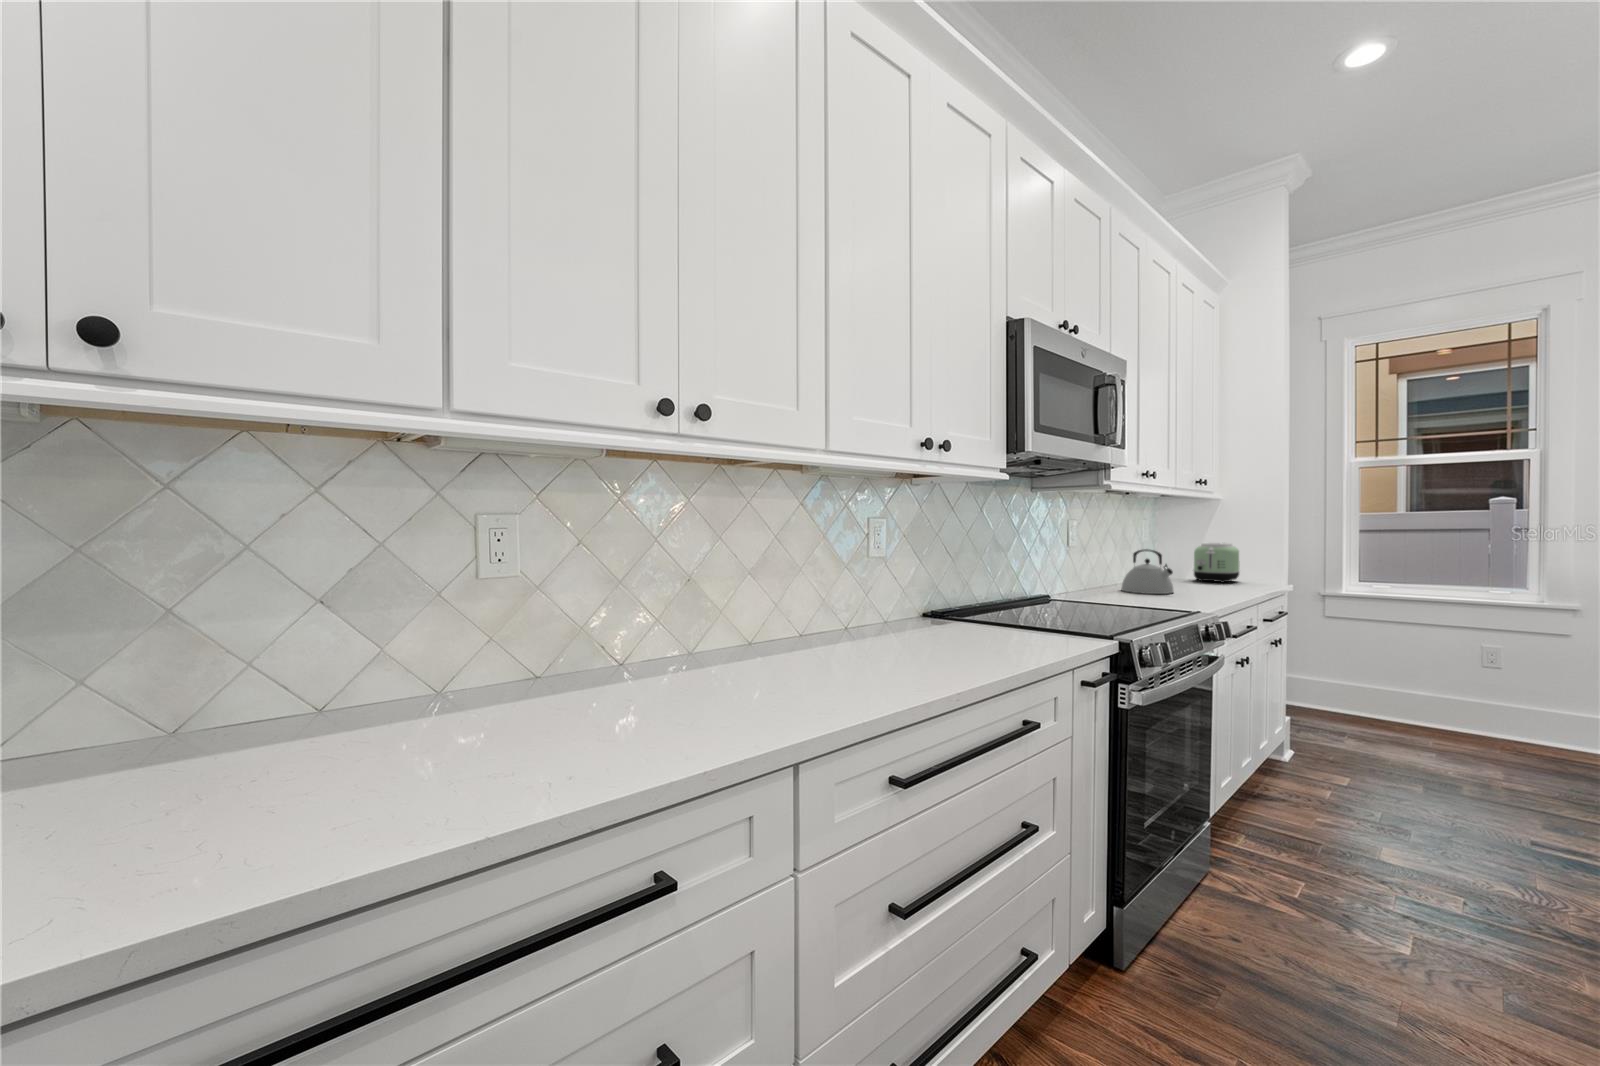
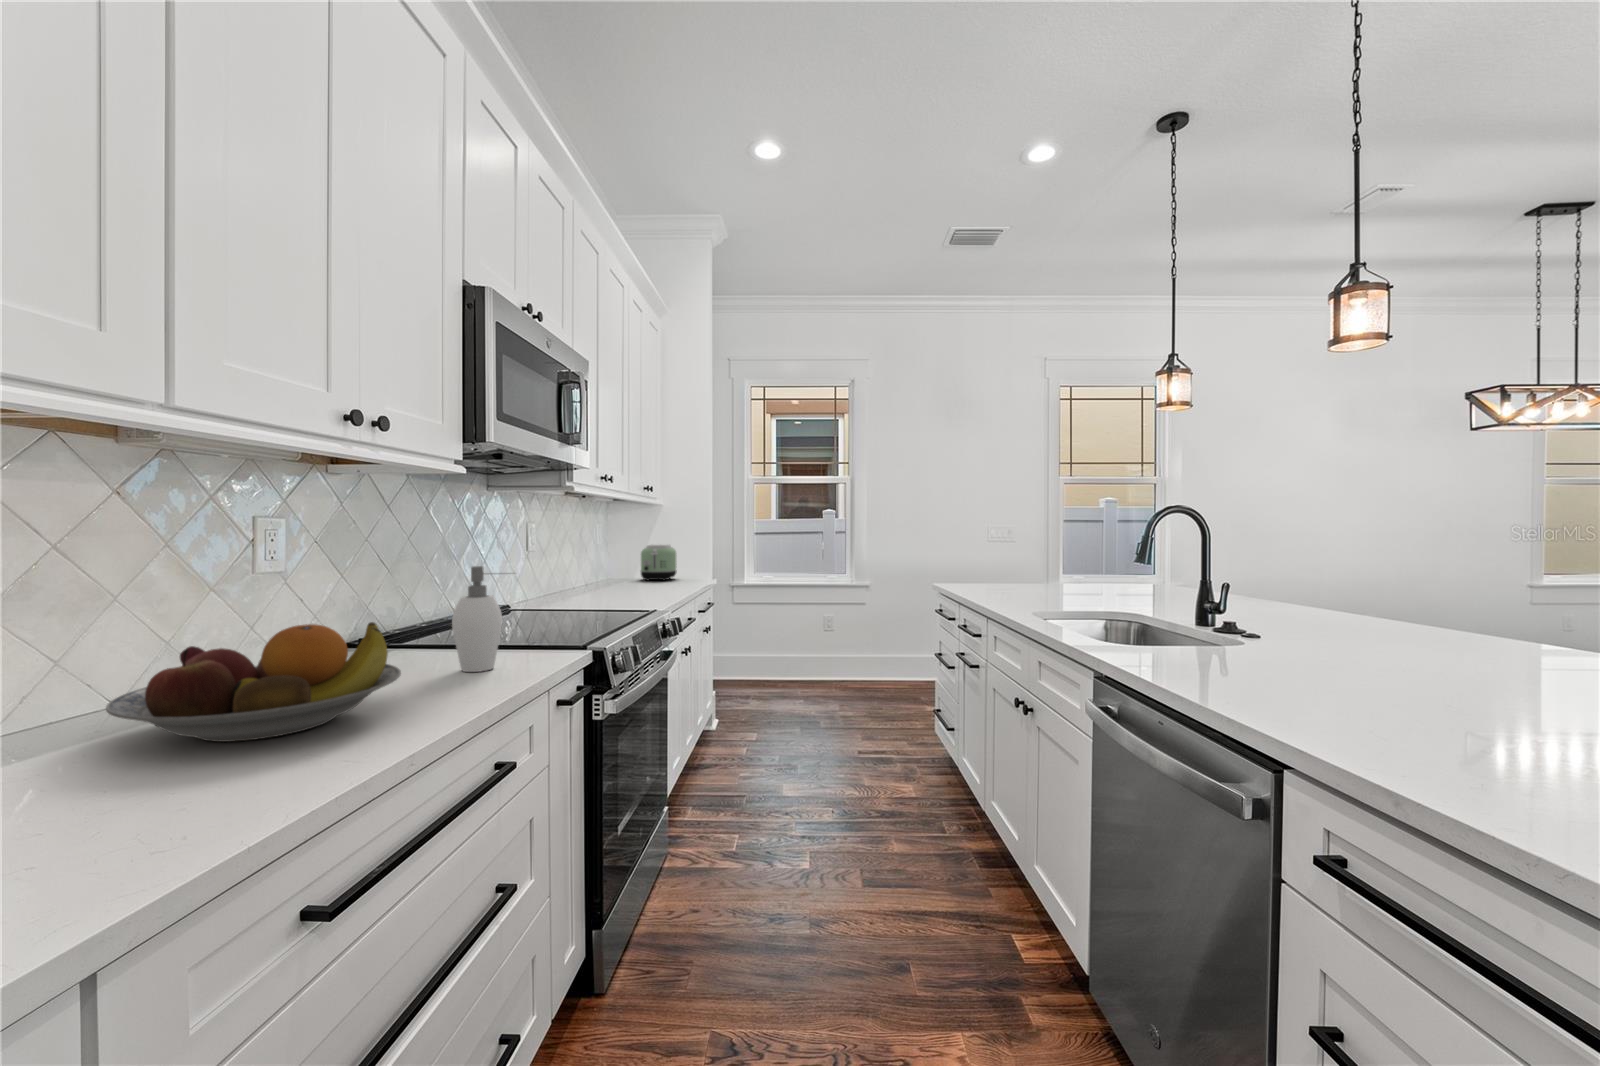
kettle: present [1121,549,1174,594] -> none [580,552,628,596]
soap dispenser: none [994,558,1045,645] -> present [452,566,502,672]
fruit bowl: none [798,593,954,666] -> present [106,622,401,742]

